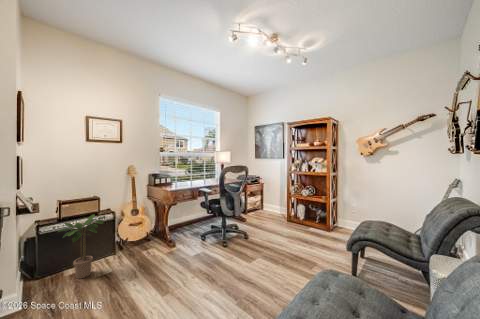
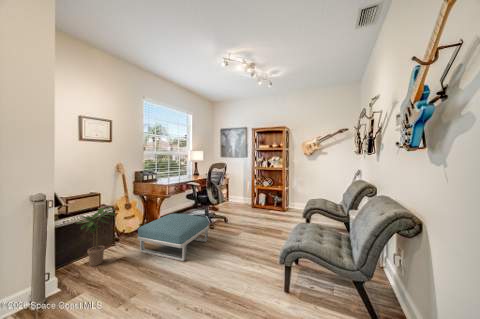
footstool: none [127,224,213,291] -> present [138,214,209,261]

